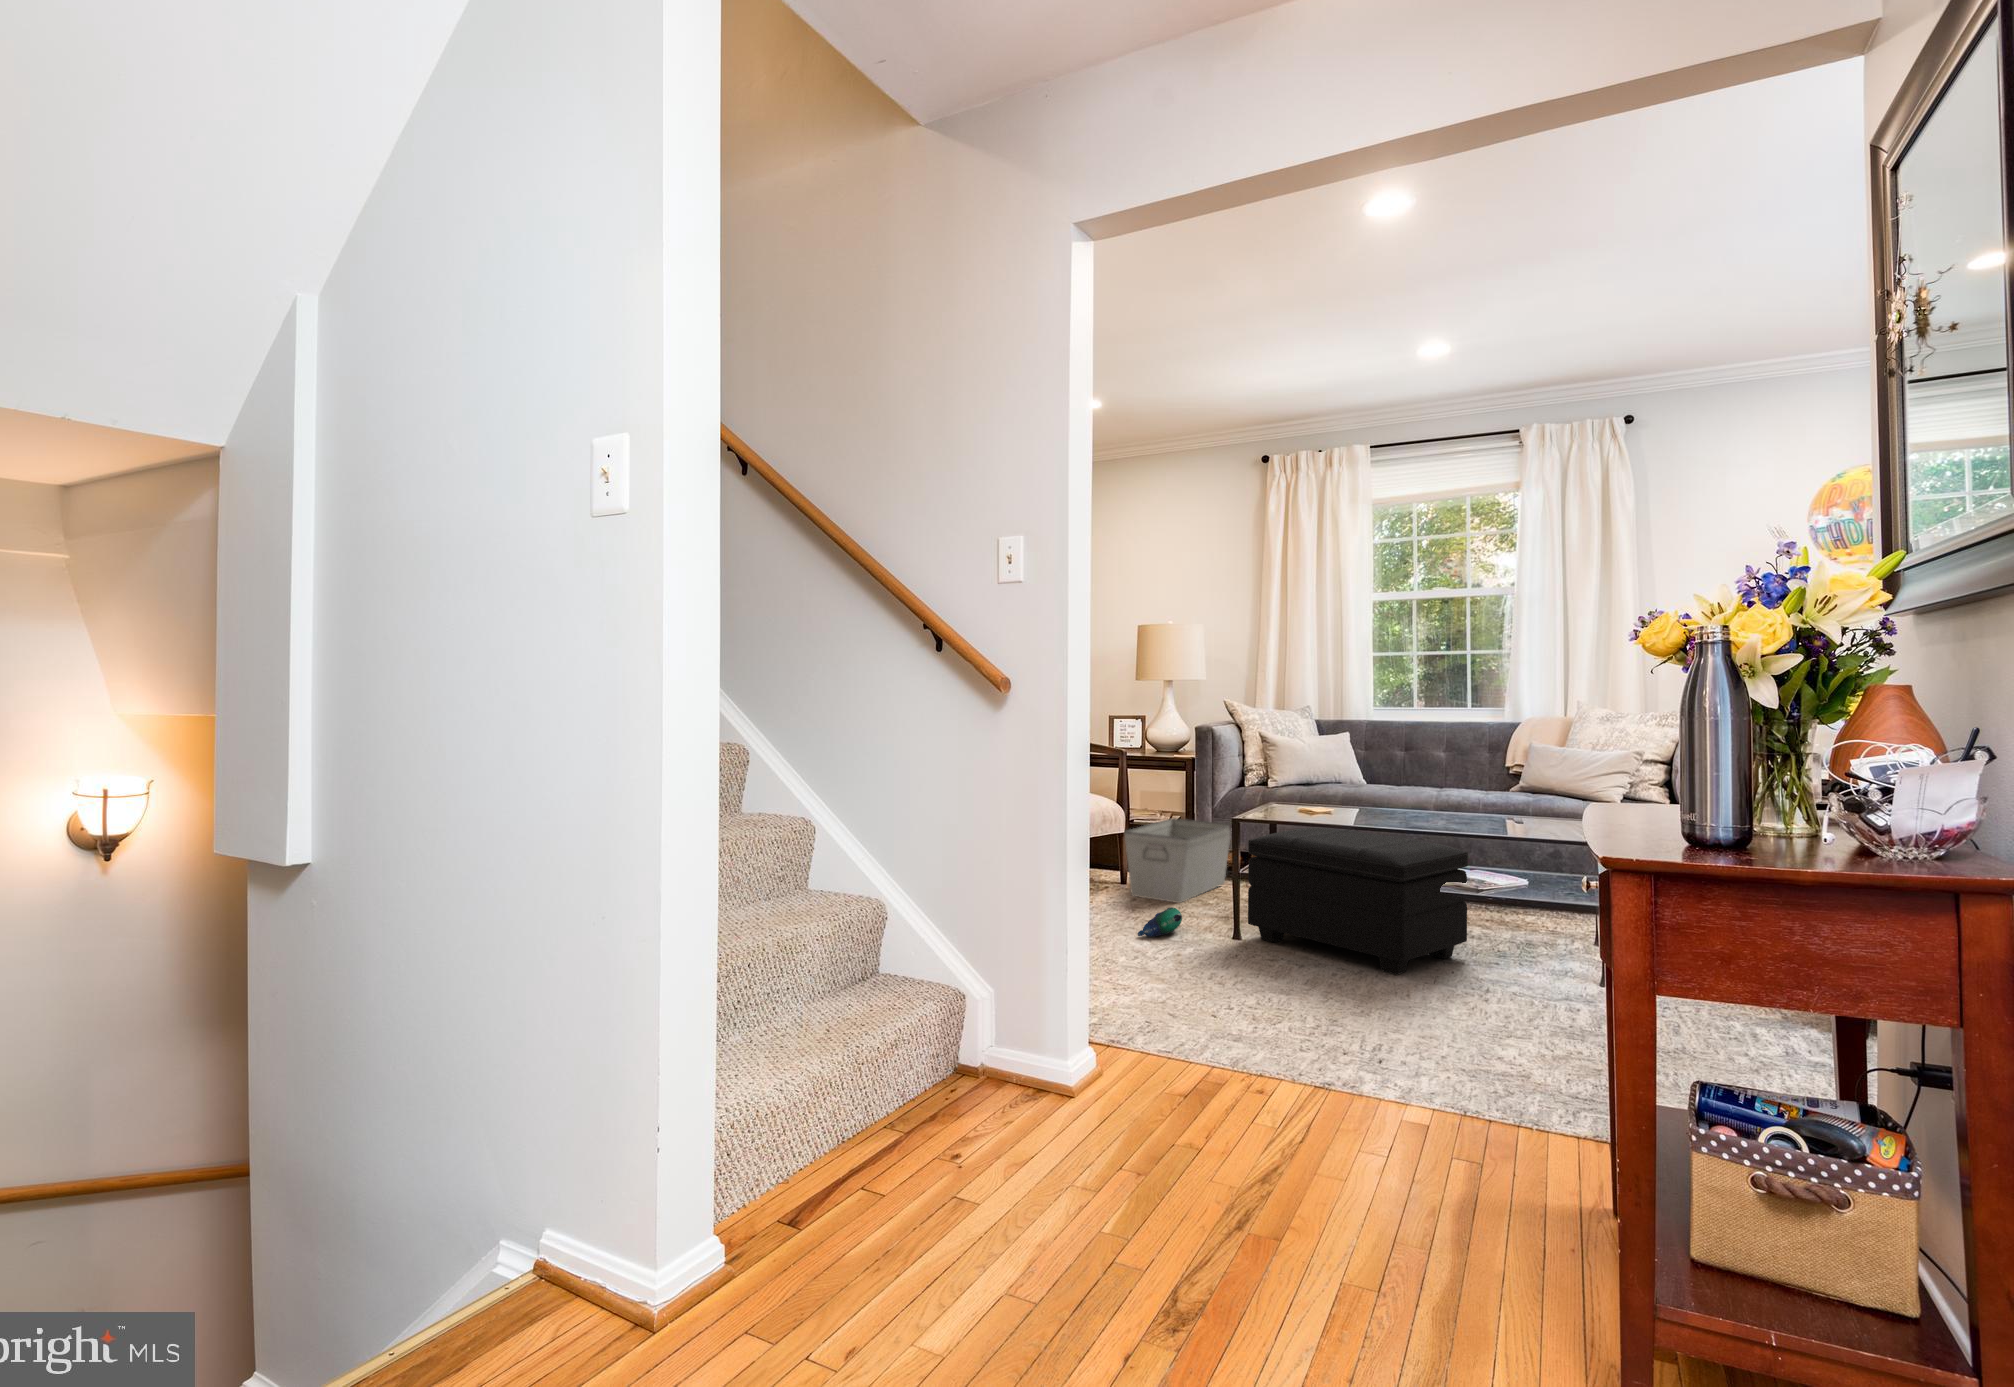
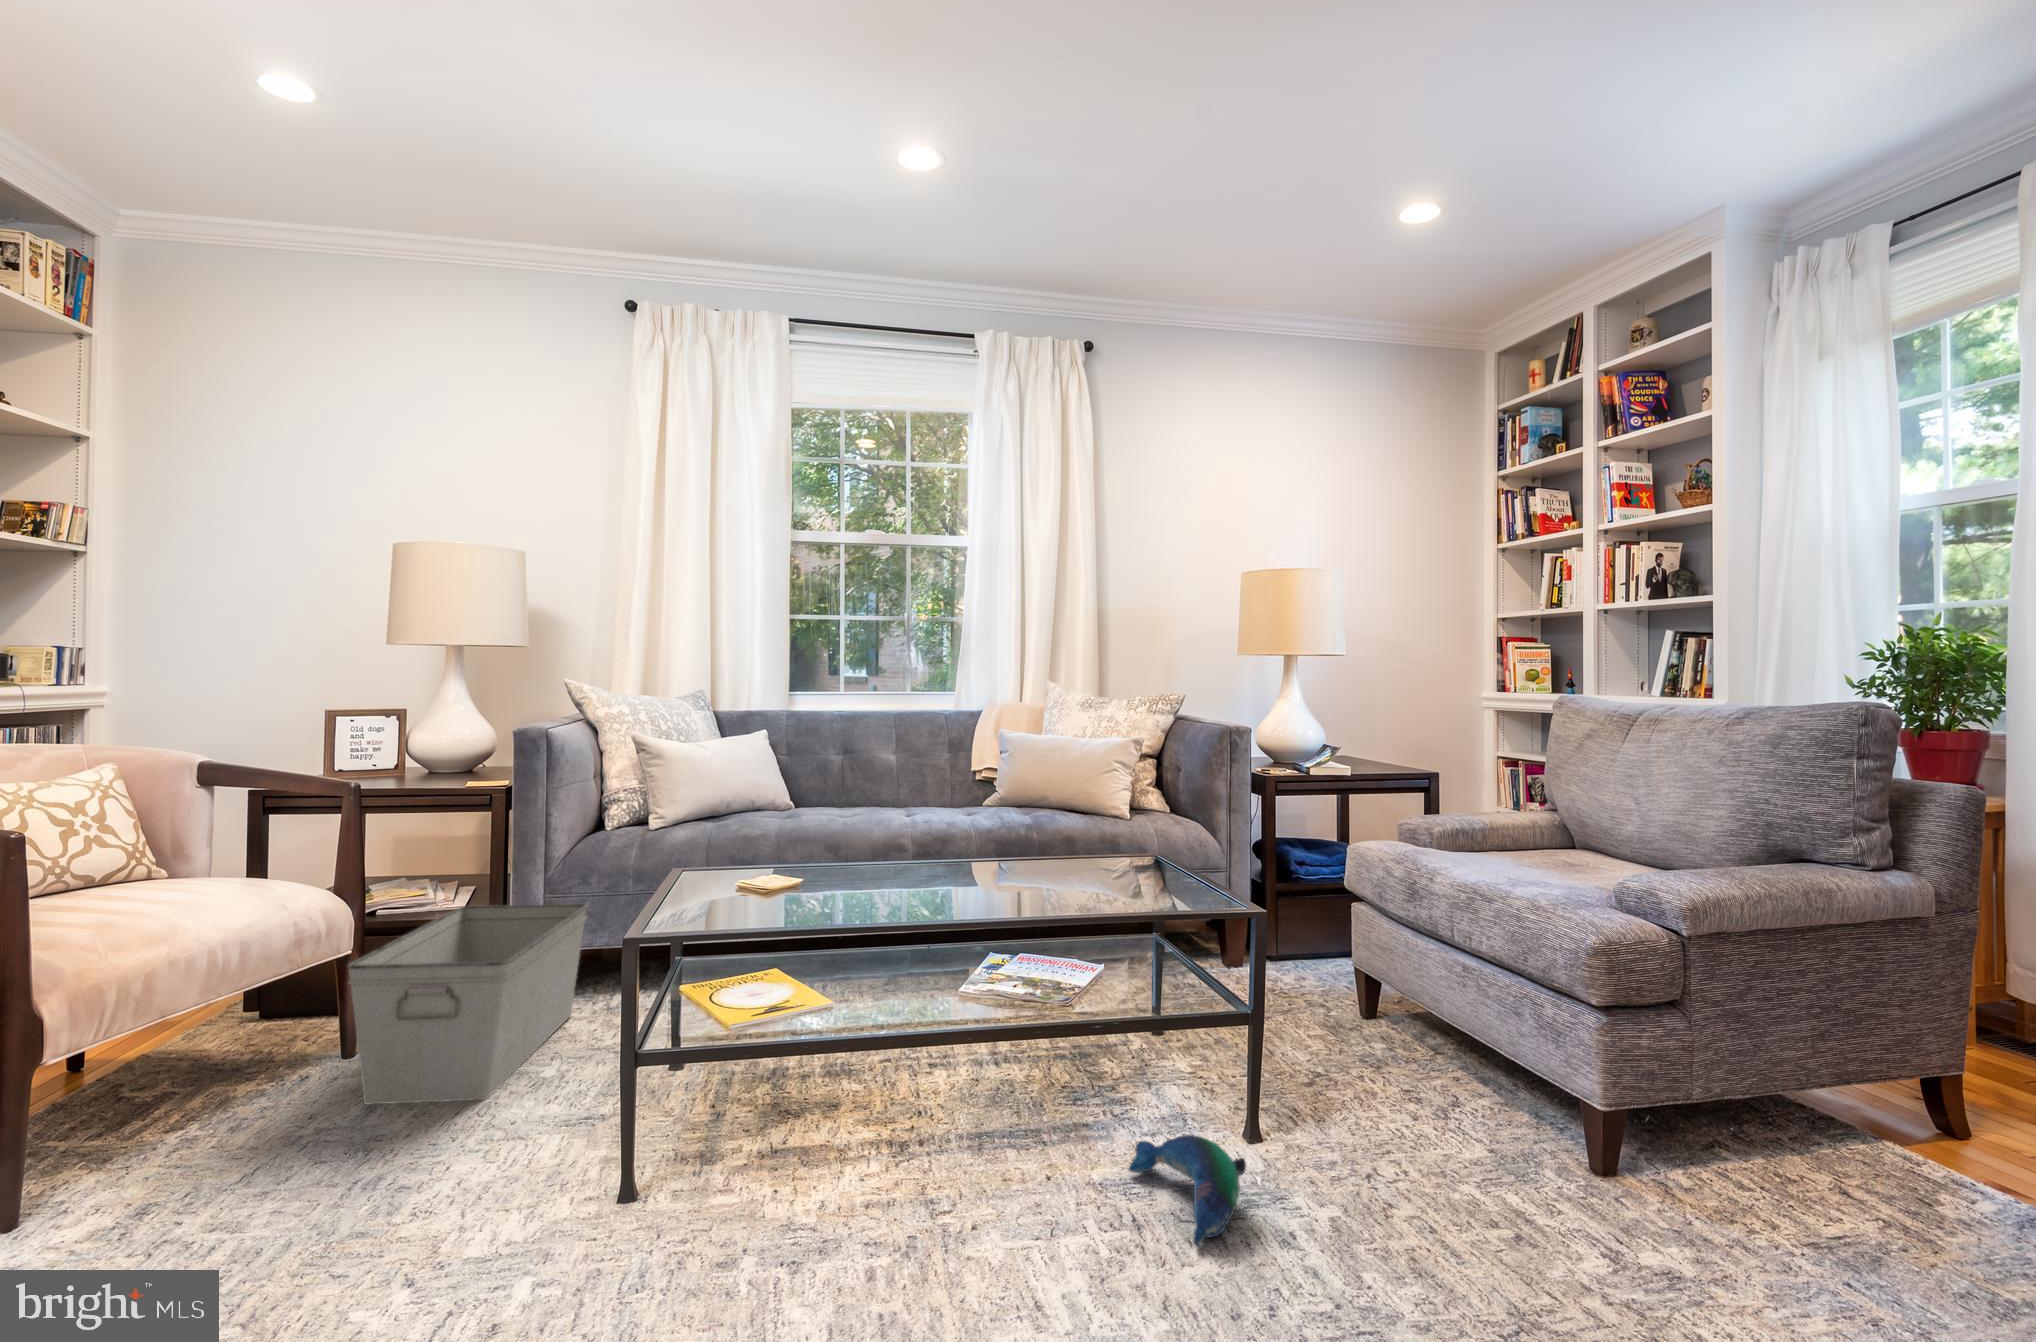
footstool: present [1248,828,1468,974] -> none [666,911,1059,1217]
plush toy: present [1138,907,1182,937] -> present [1129,1135,1246,1246]

